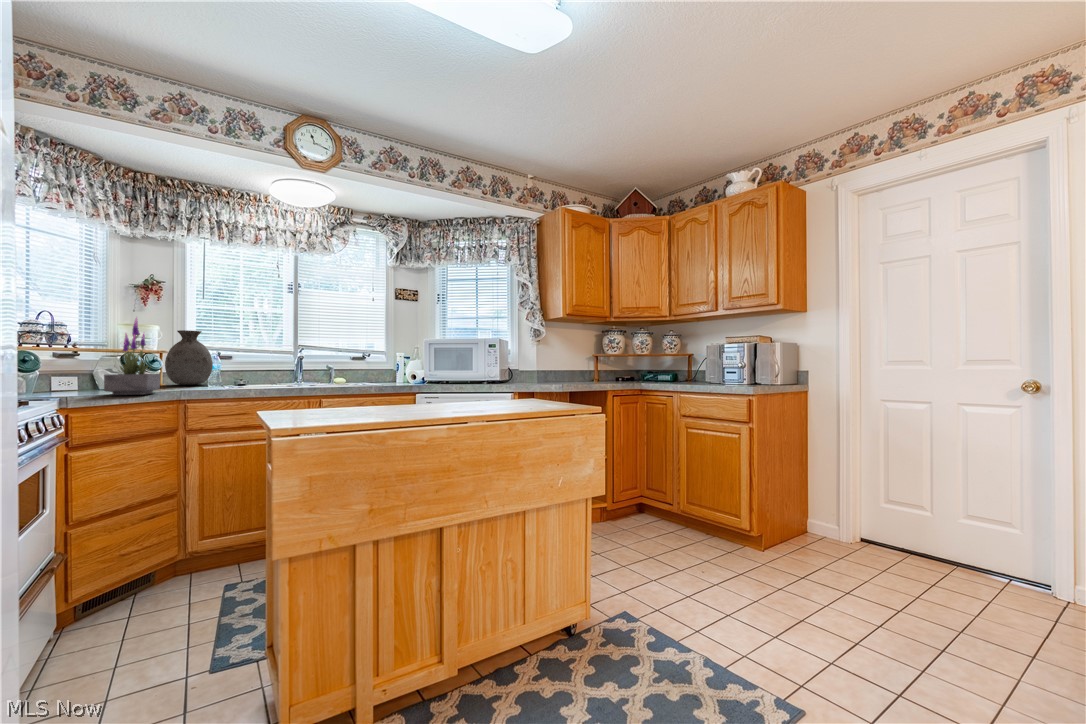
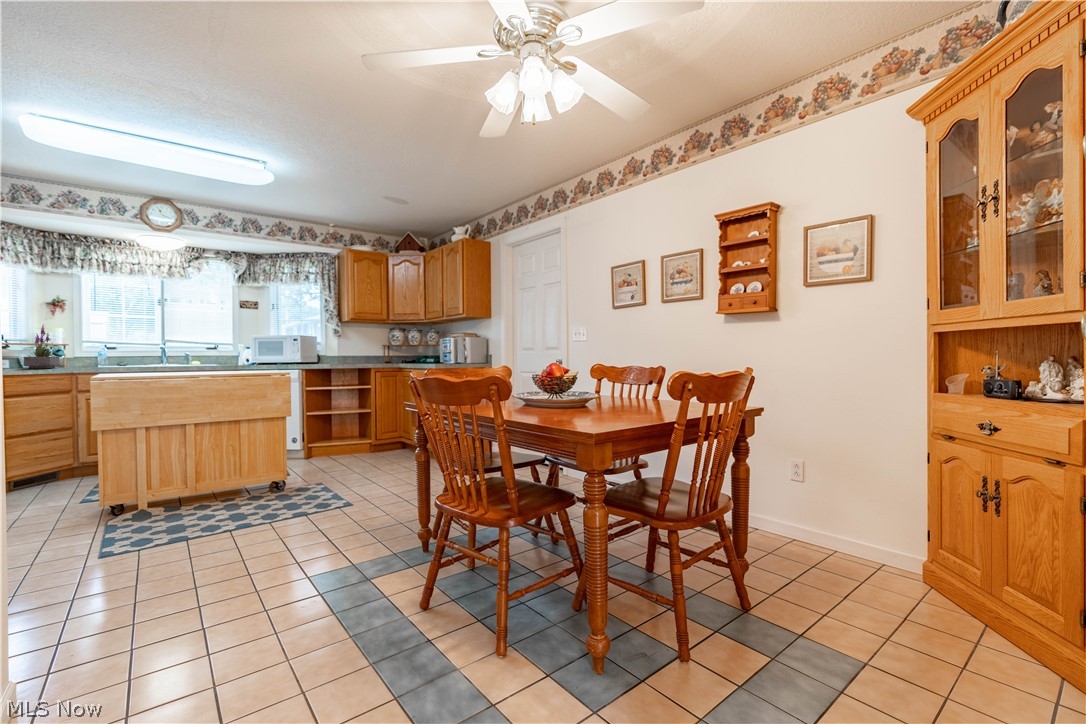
vase: present [165,330,213,385] -> none [67,330,101,364]

